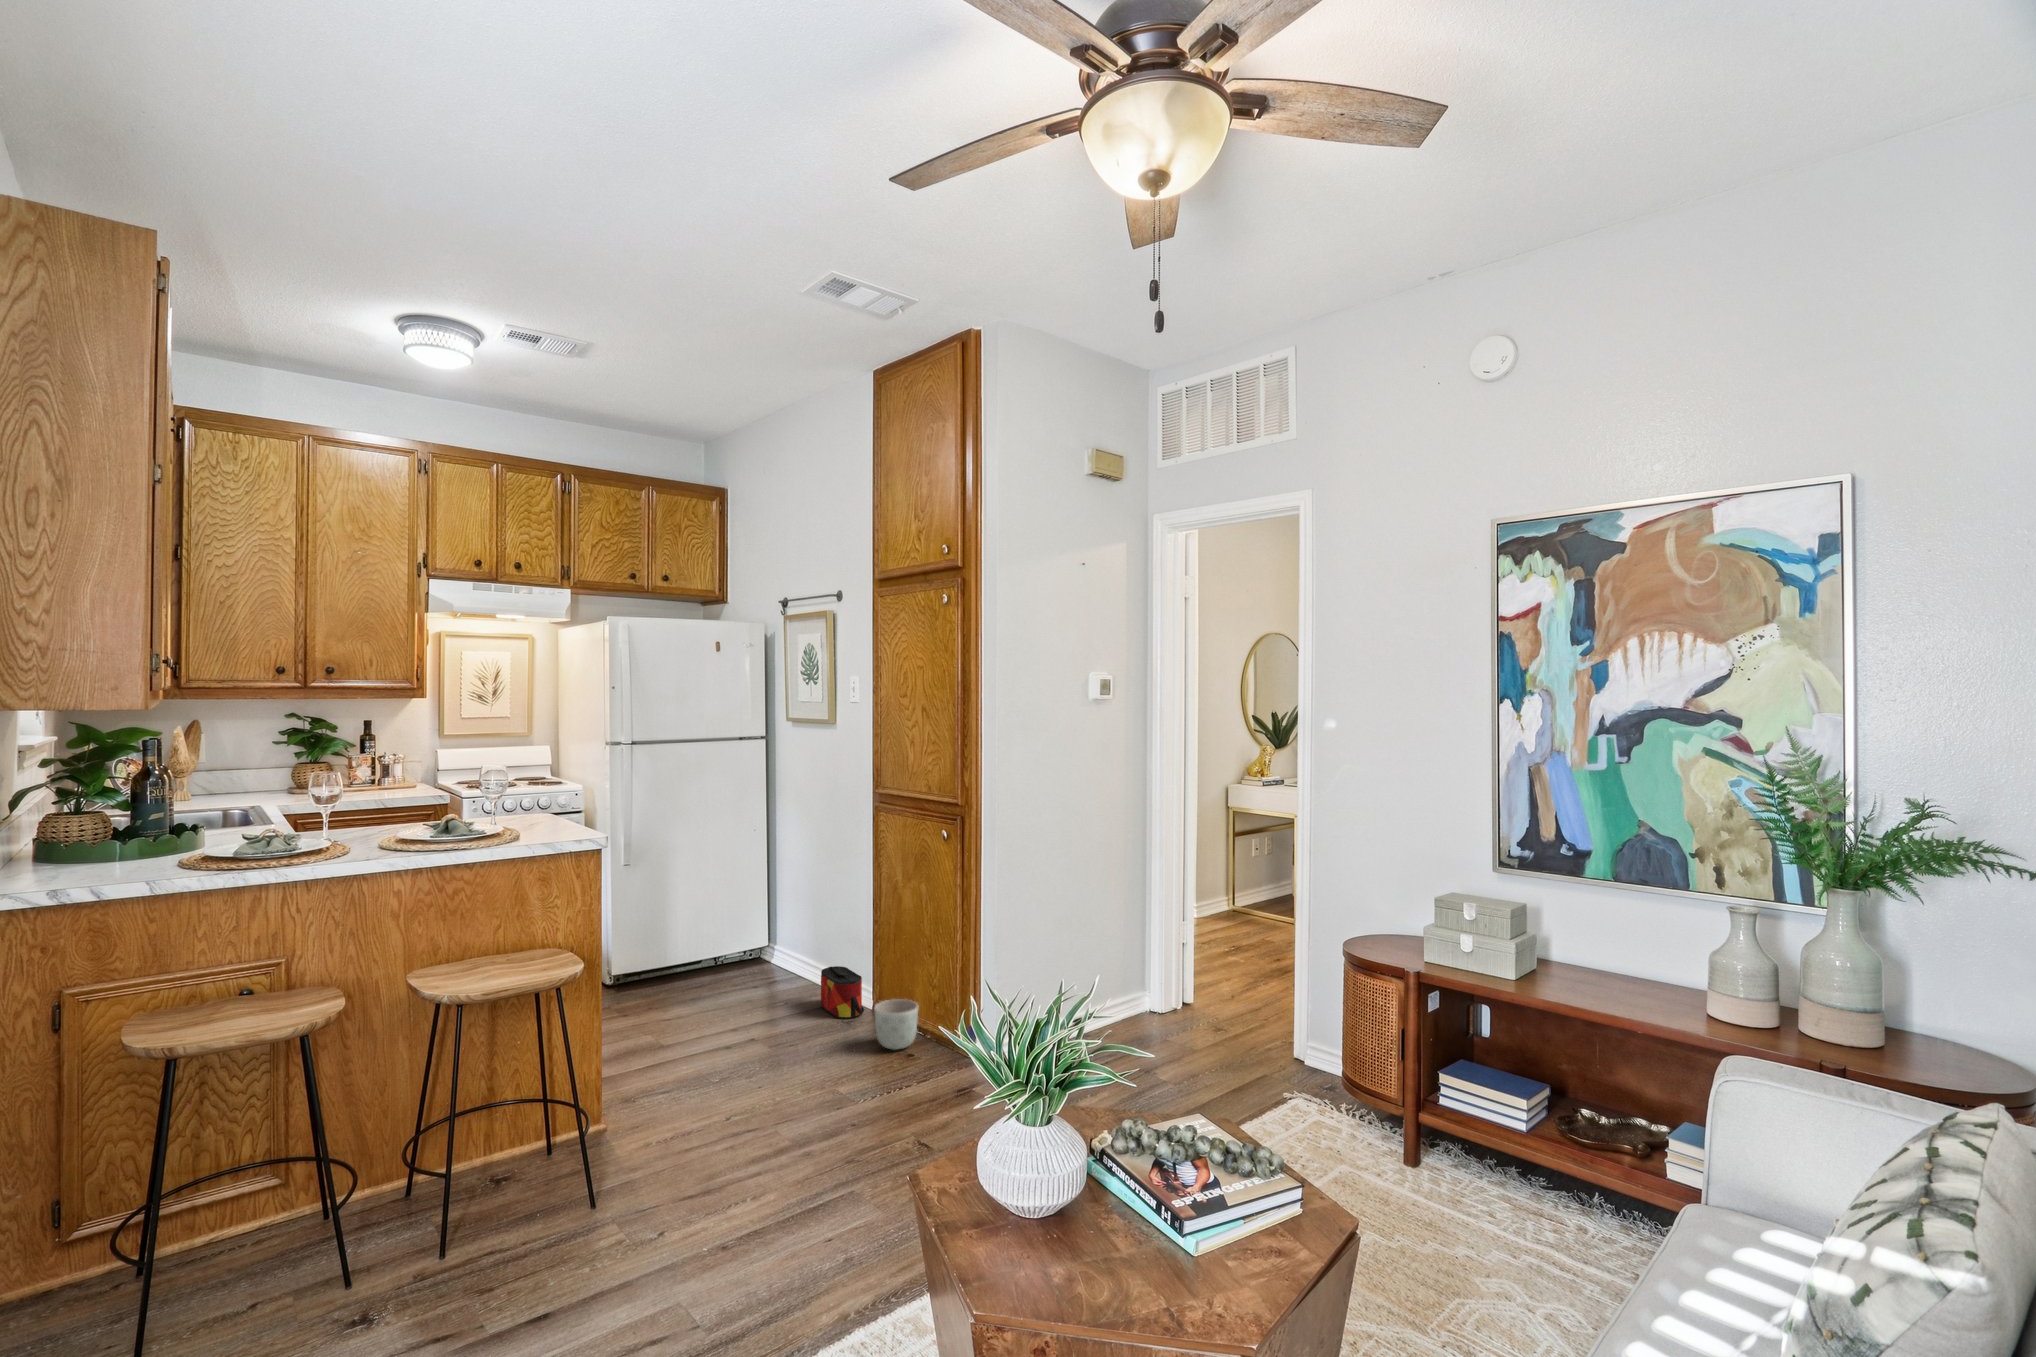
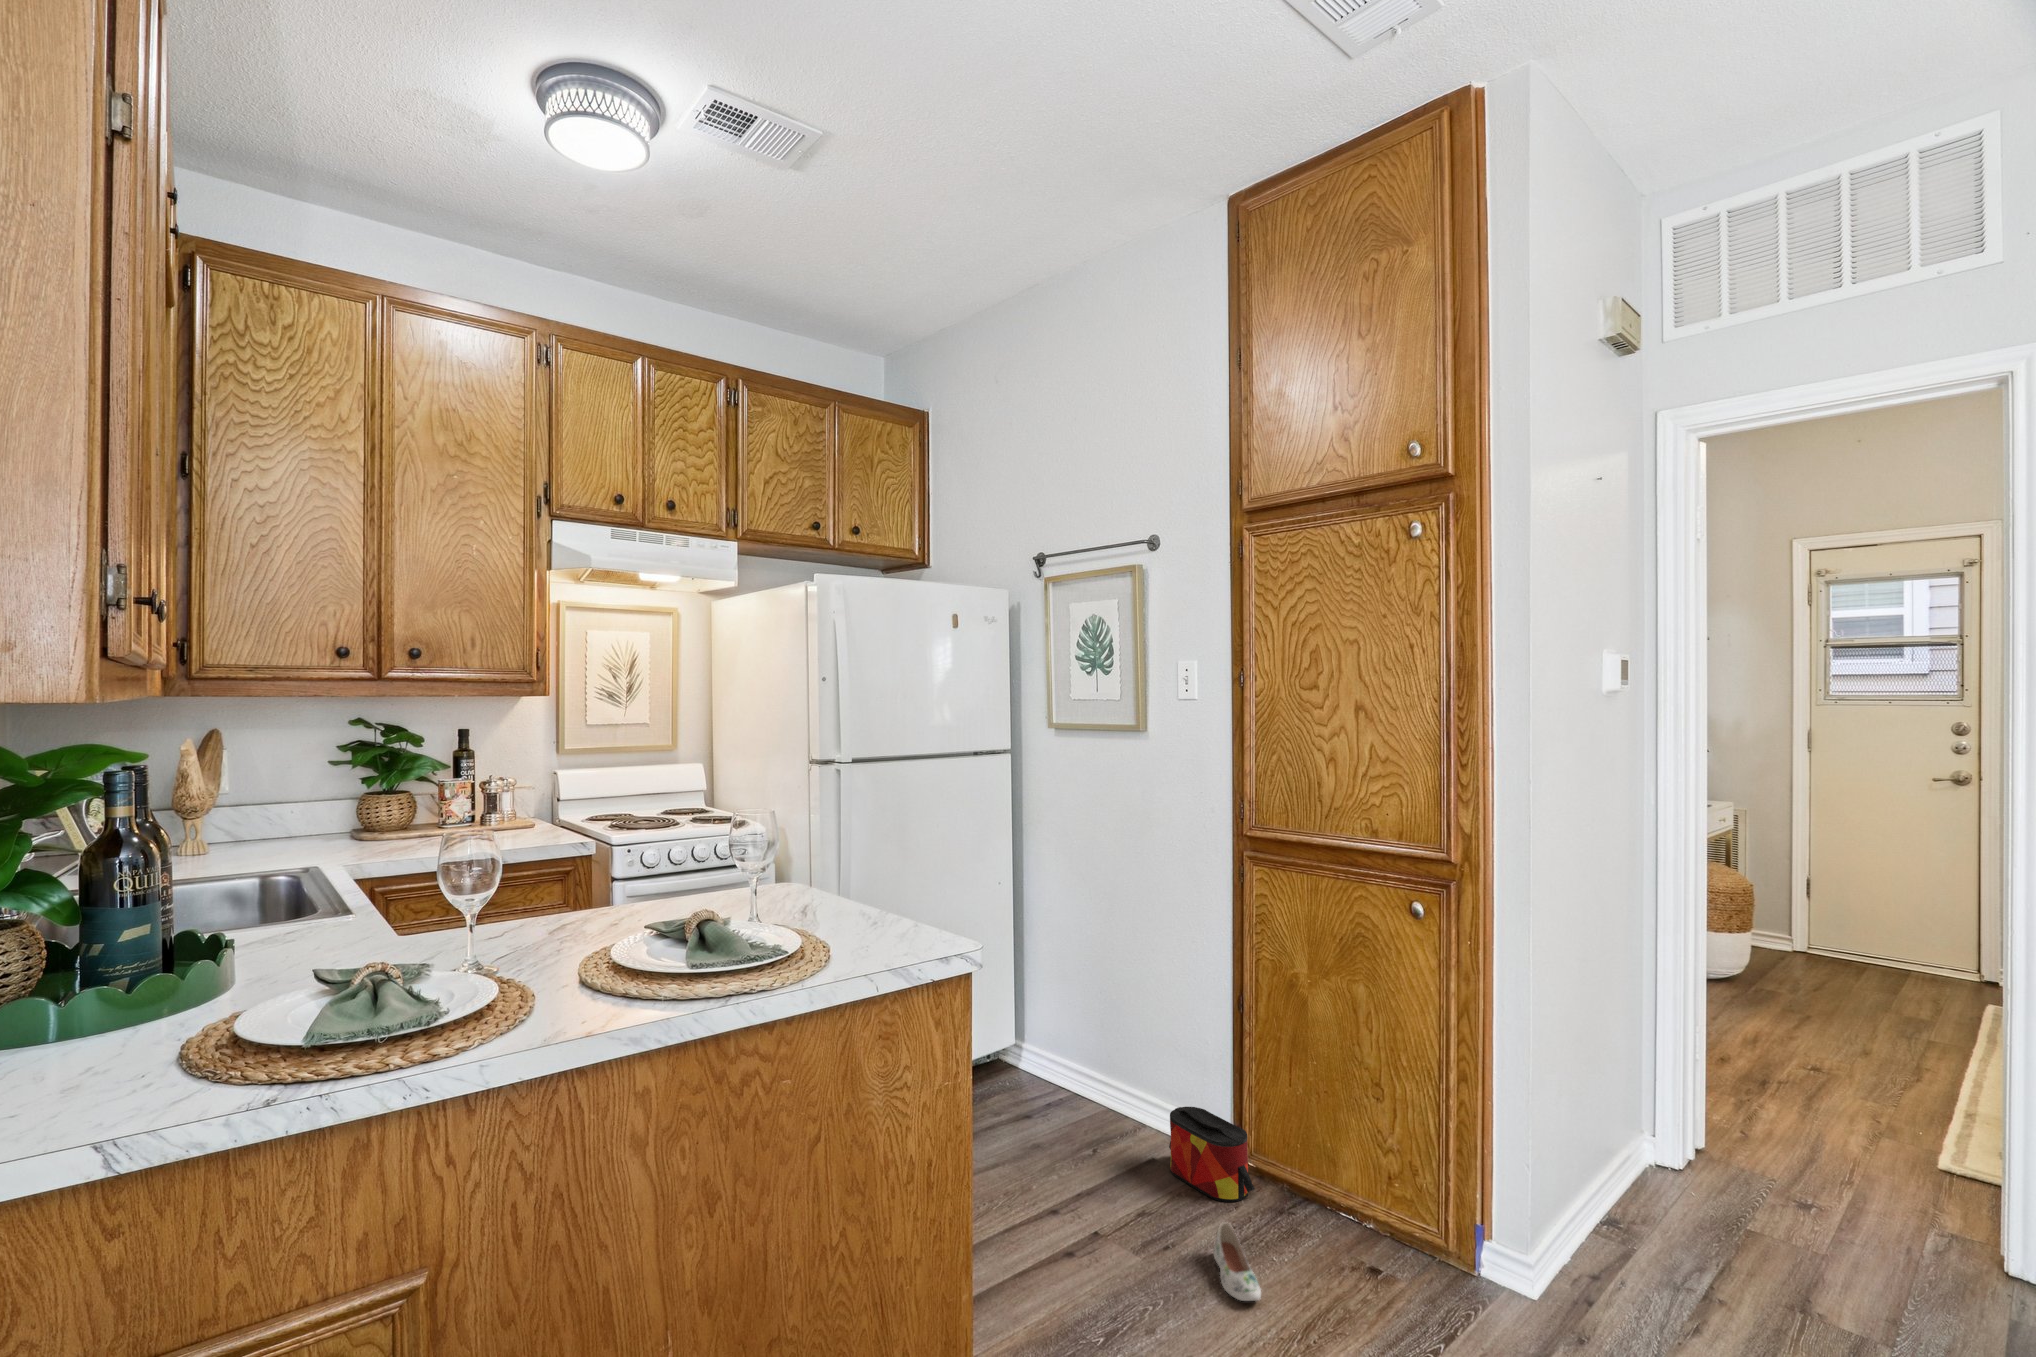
planter: present [874,999,918,1049] -> none [1326,1185,1404,1281]
shoe: none [804,1021,825,1057] -> present [1214,1222,1261,1301]

